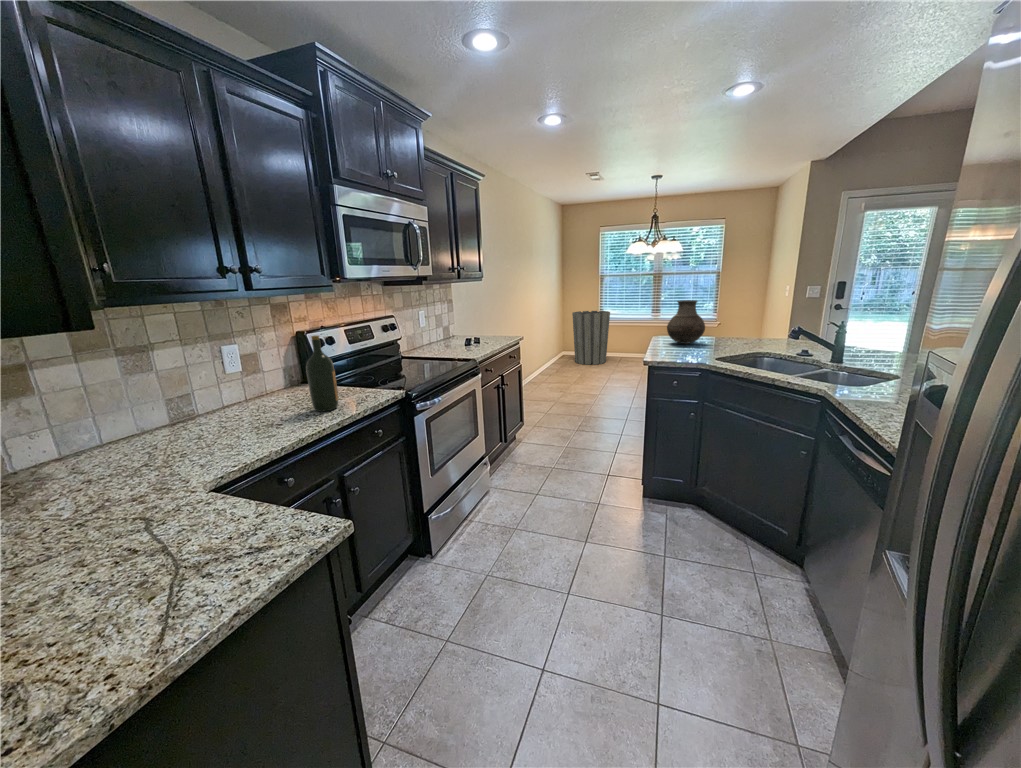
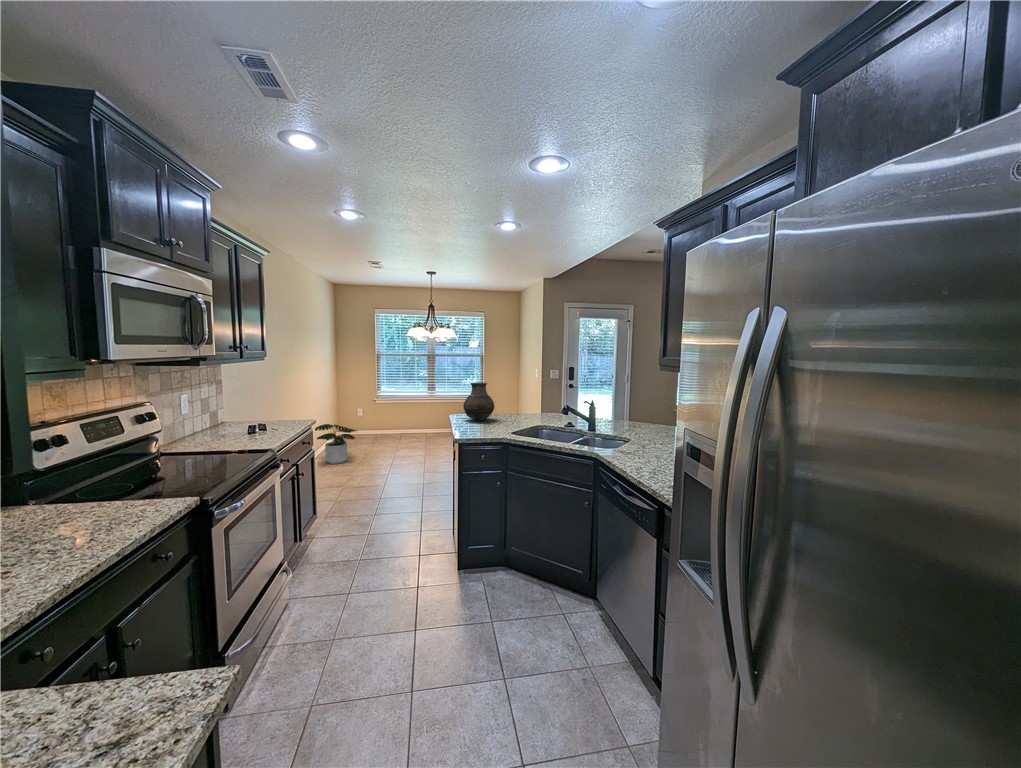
trash can: present [572,311,610,365] -> none [350,389,390,444]
wine bottle: present [306,336,338,412] -> none [50,436,103,544]
potted plant: none [535,343,575,380] -> present [315,424,356,464]

